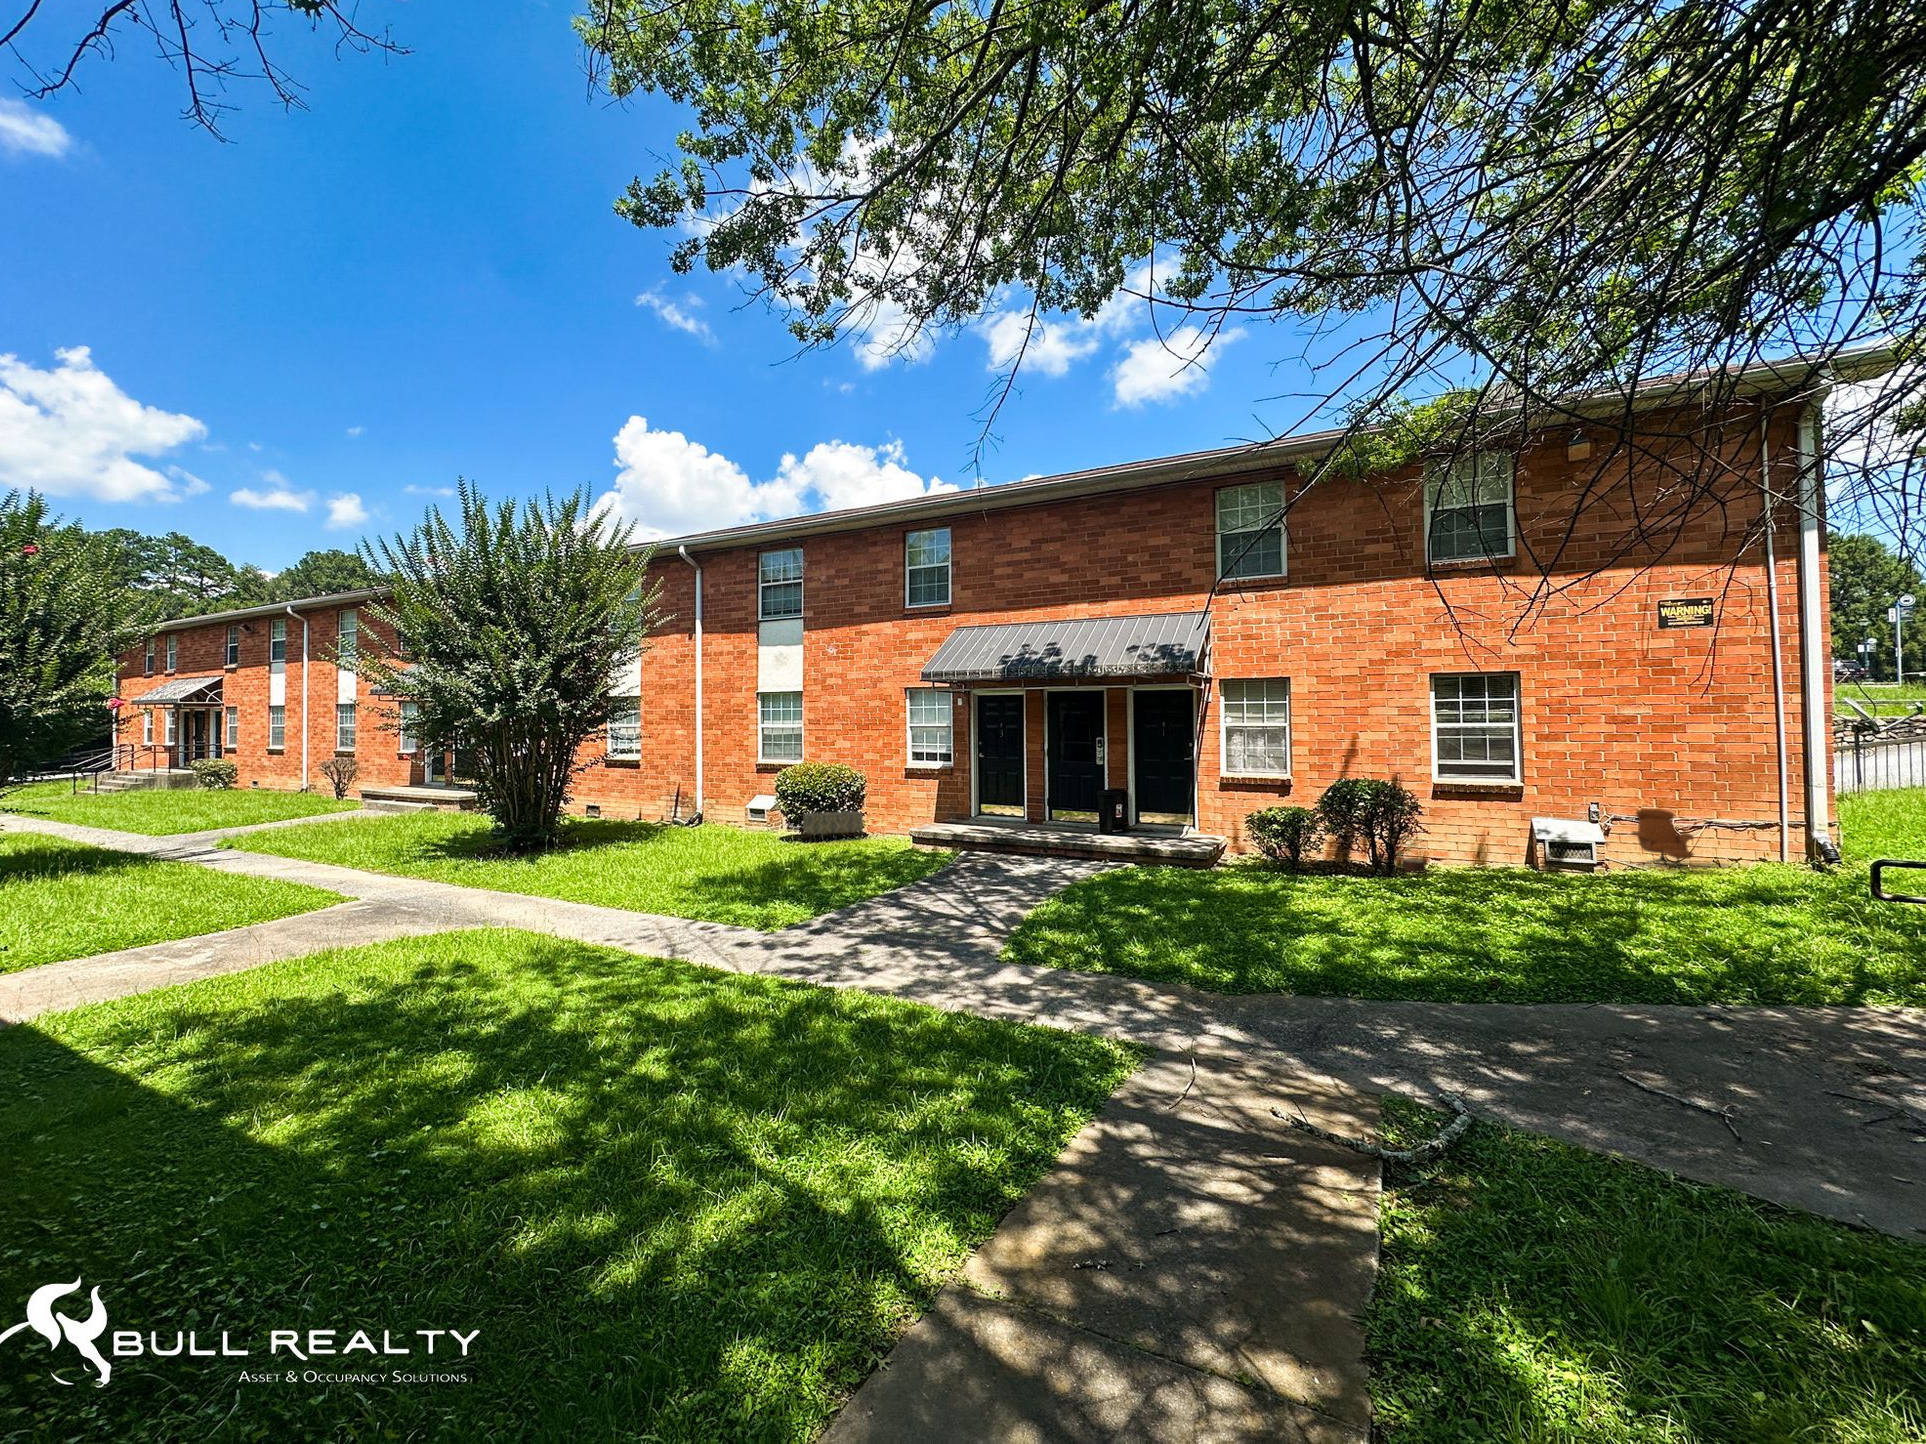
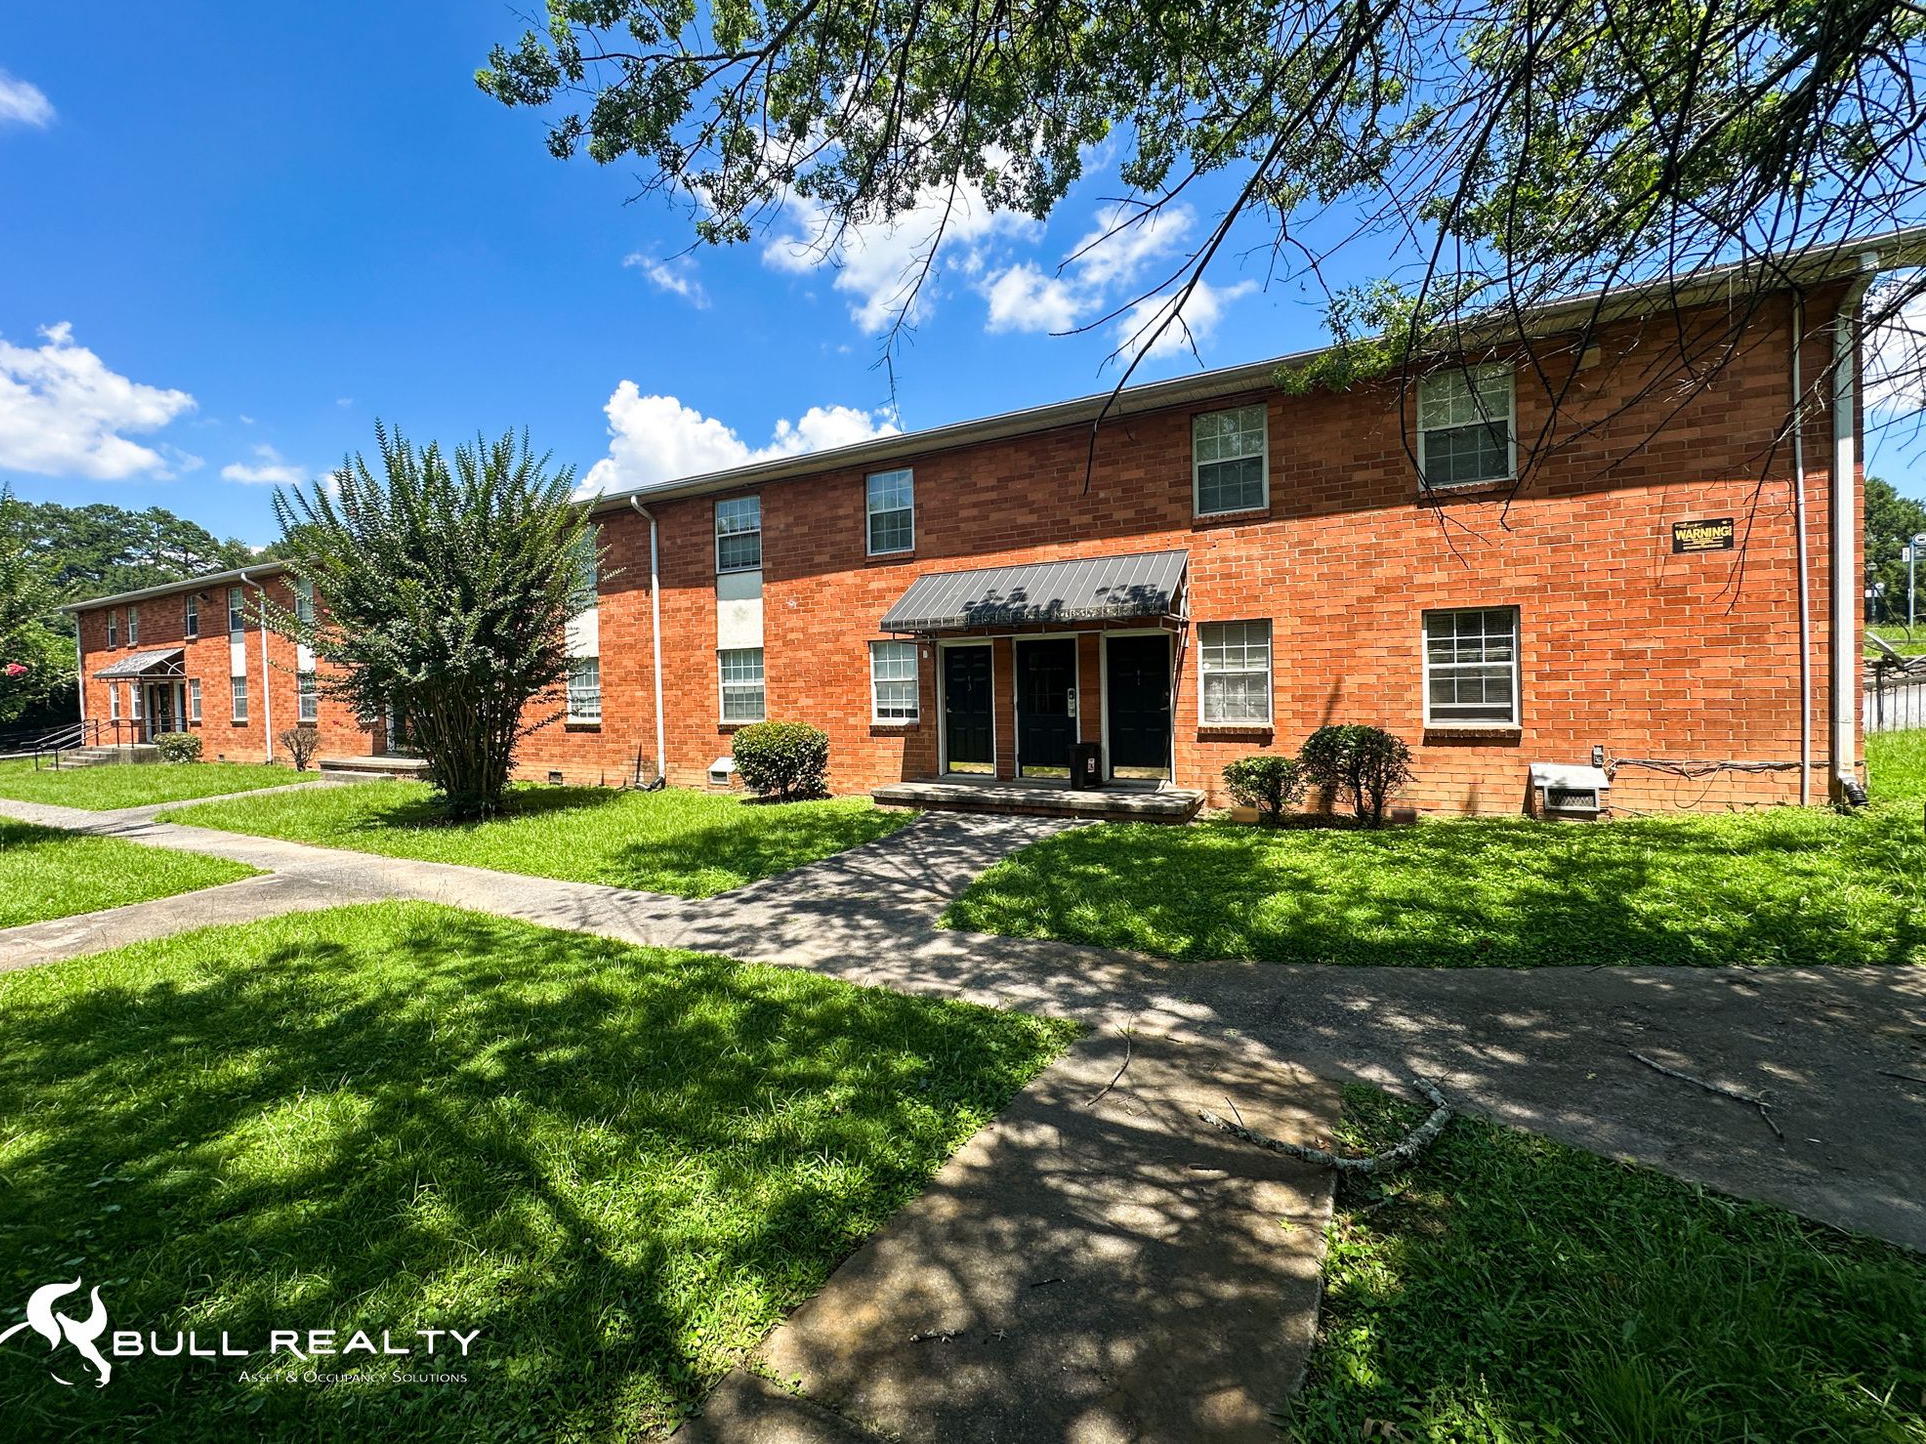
lounge chair: present [1632,809,1694,871] -> none [1639,751,1713,821]
bench: present [803,811,863,842] -> none [762,772,826,806]
woven basket: none [1251,837,1278,867] -> present [1231,792,1259,822]

